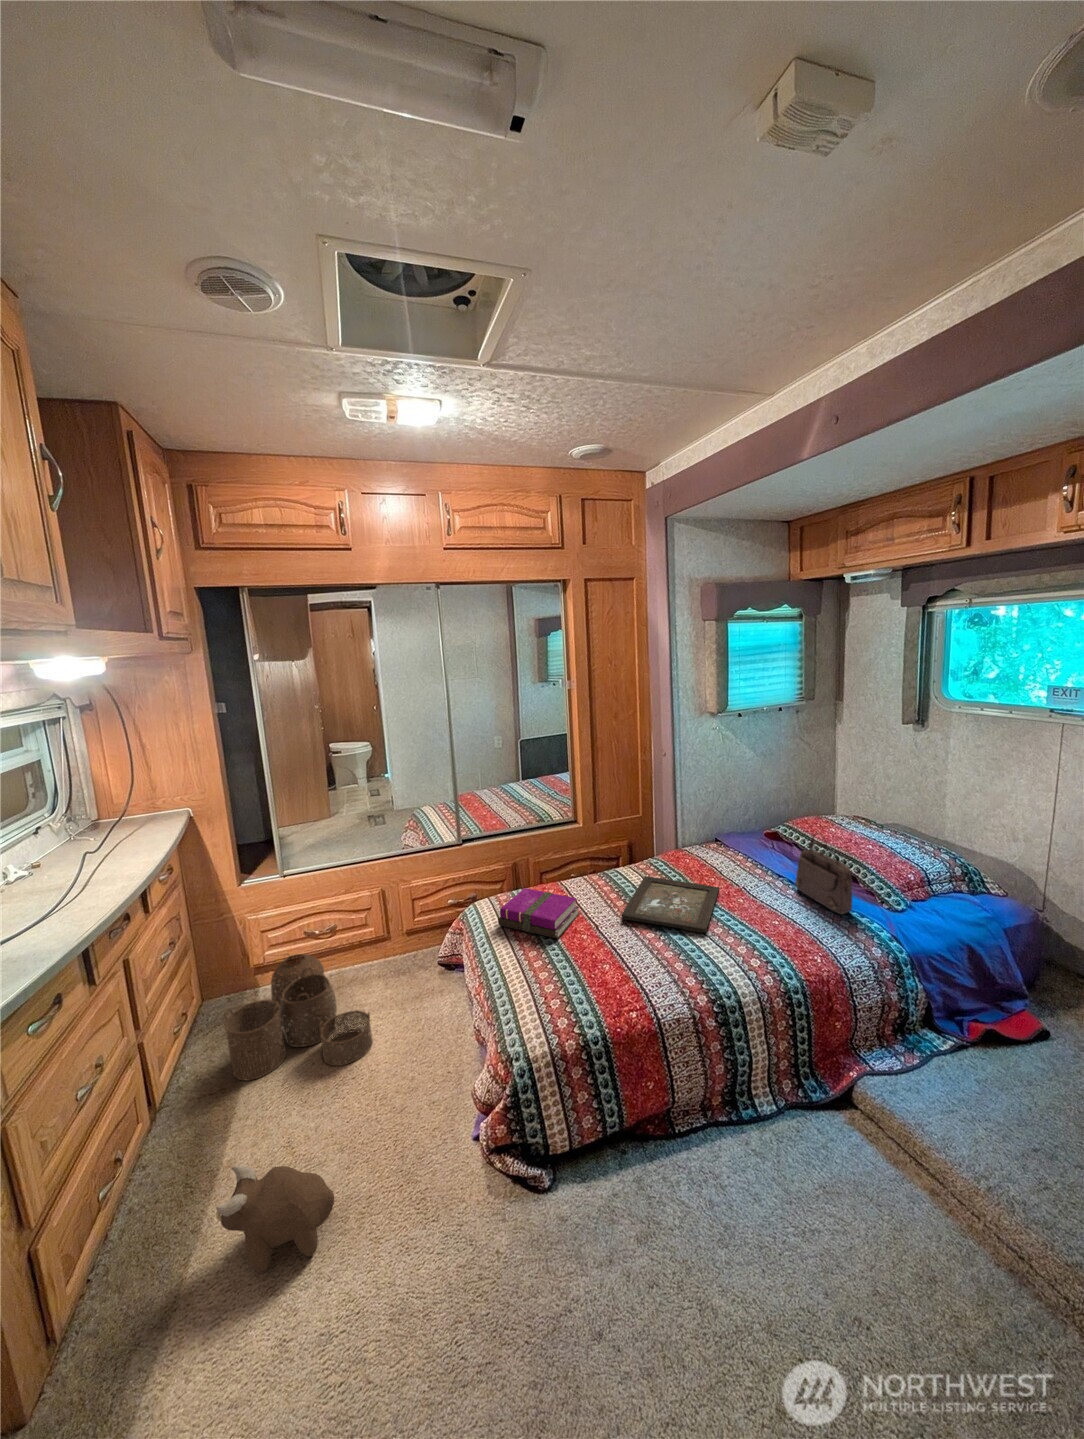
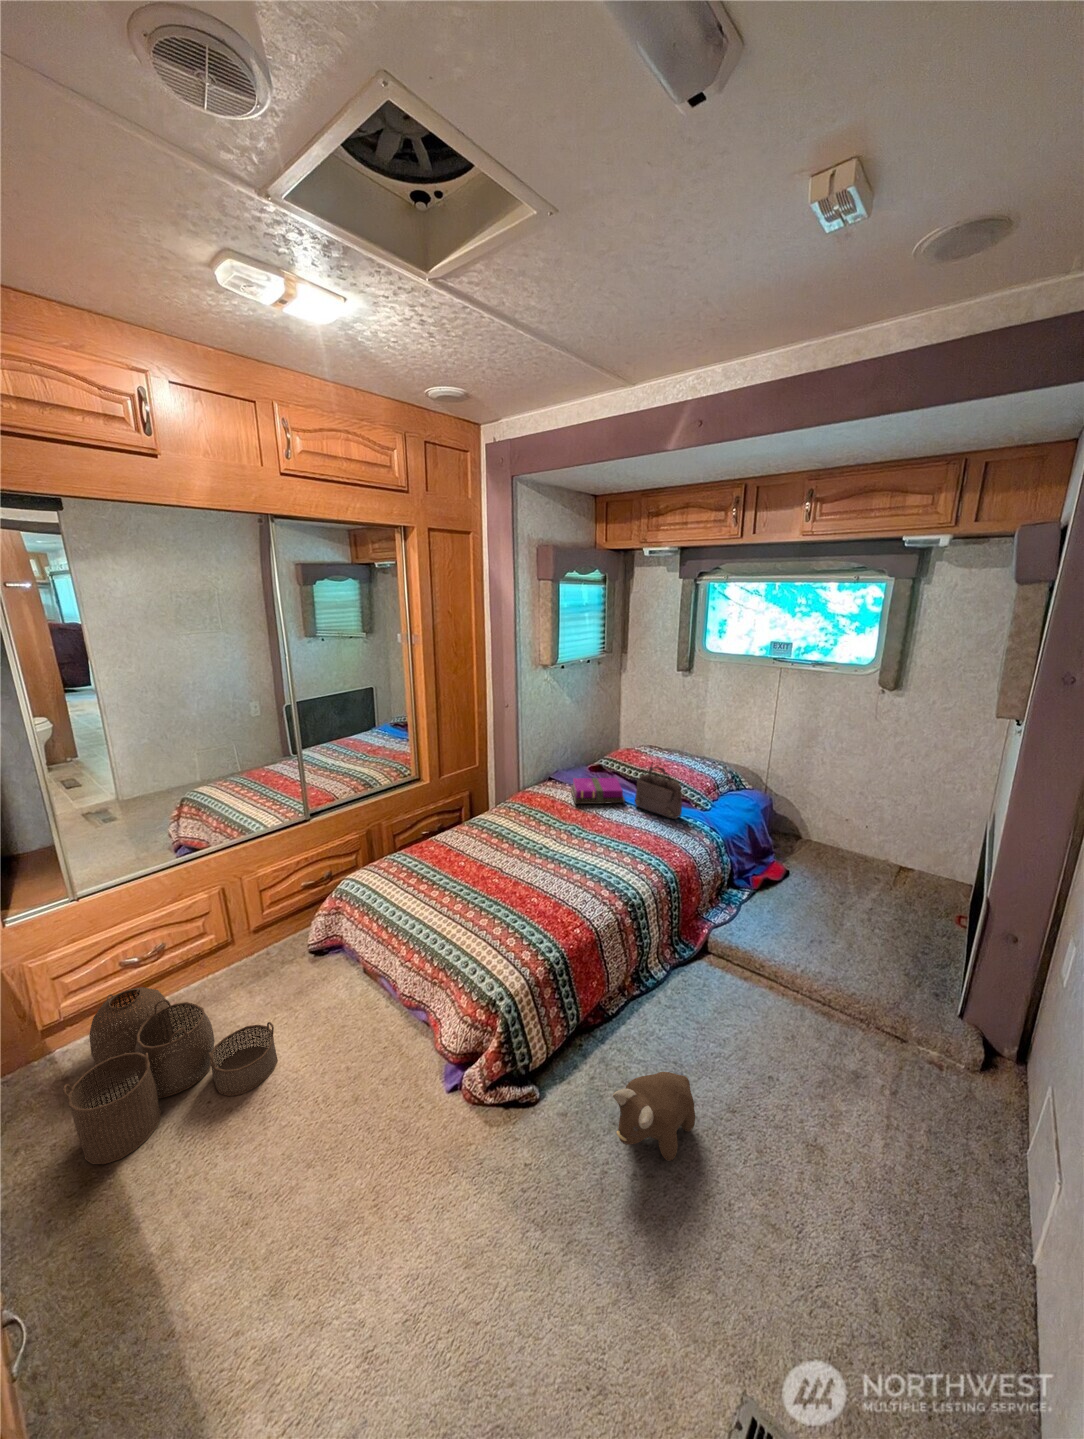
tray: present [622,876,719,933] -> none [518,816,596,857]
notebook: present [498,888,579,939] -> present [571,778,625,804]
plush toy: present [216,1166,334,1273] -> present [613,1072,695,1161]

